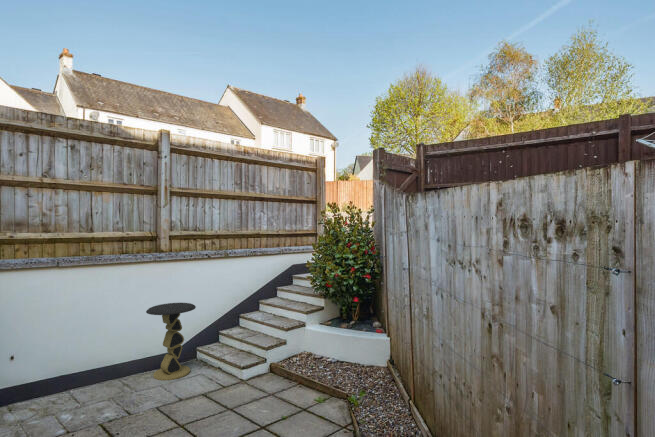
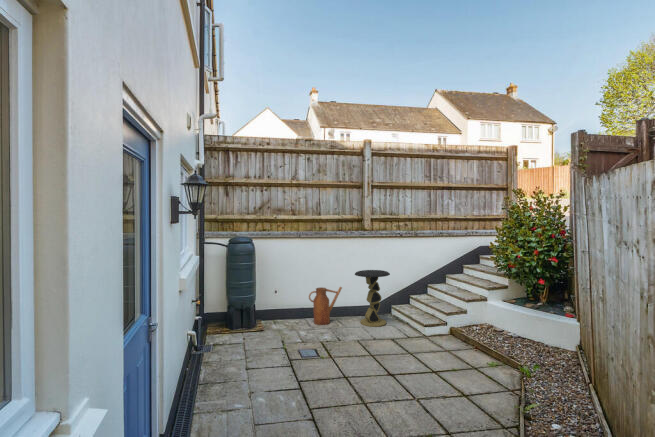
watering can: none [70,332,126,395] -> present [309,287,342,325]

